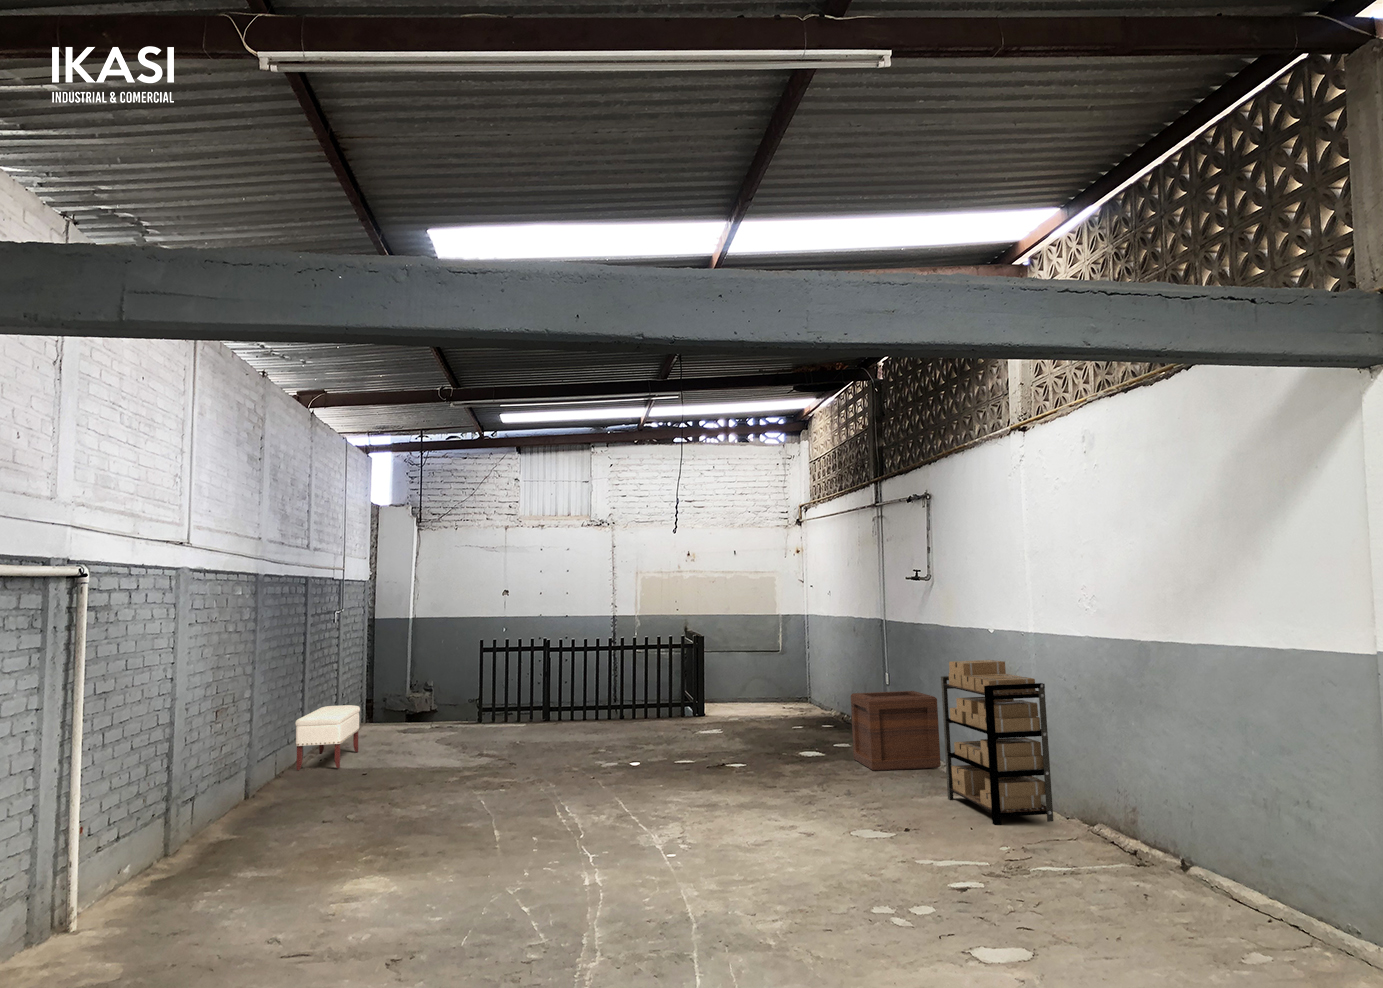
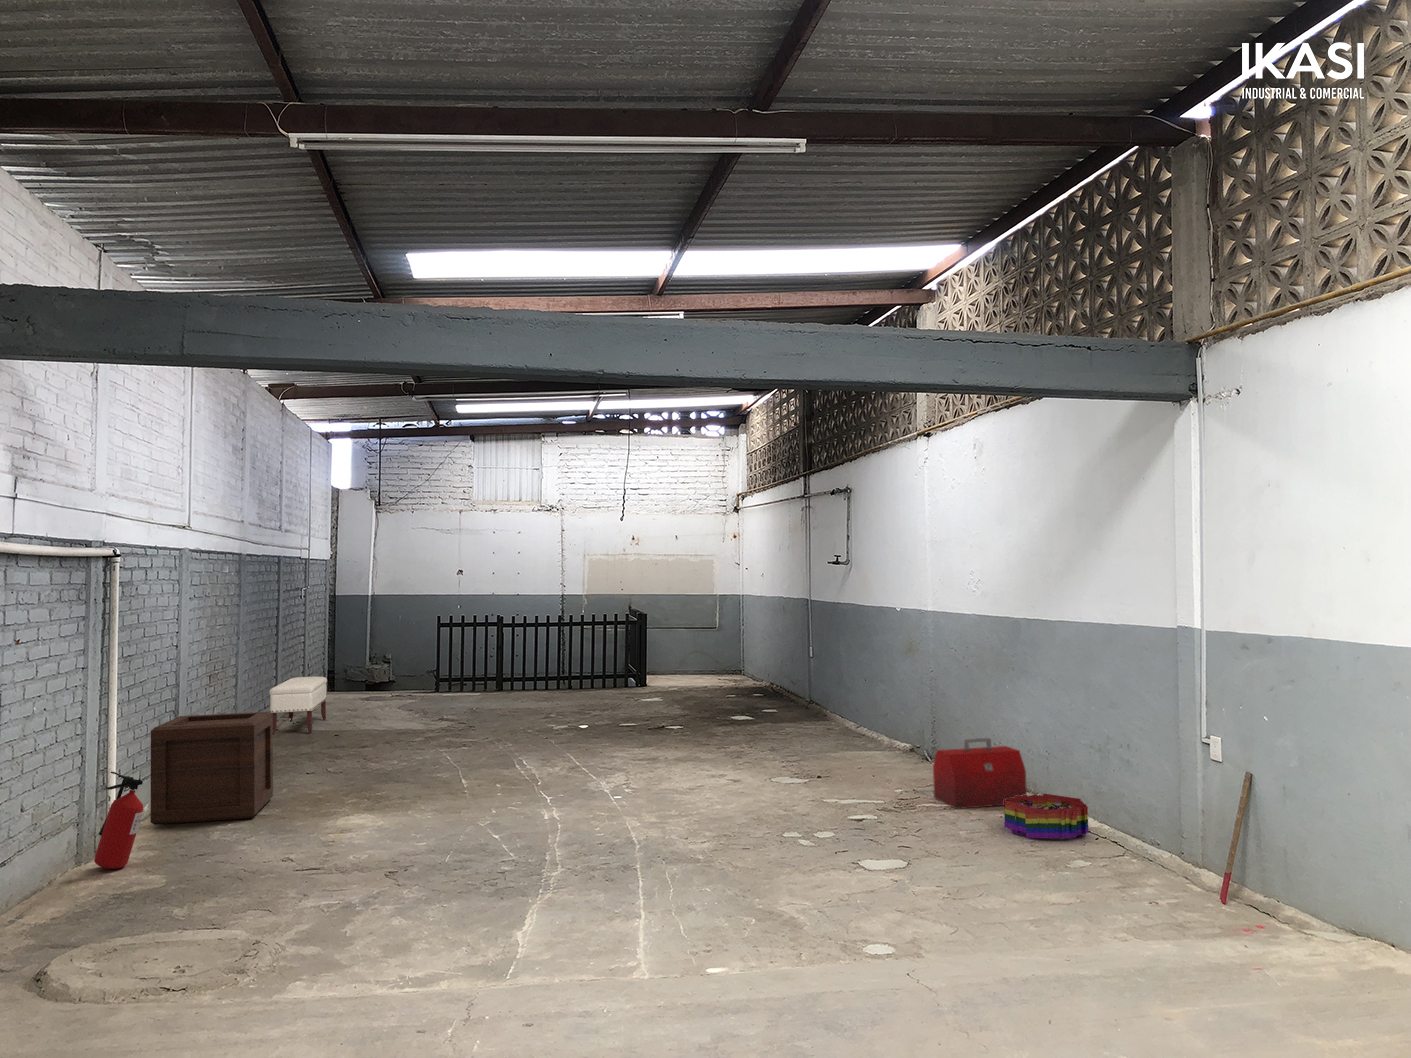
shelving unit: present [941,660,1053,825] -> none [855,634,944,772]
wooden crate: present [851,691,941,771] -> present [151,712,273,825]
toolbox: none [1048,789,1170,879] -> present [933,738,1027,809]
fire extinguisher: none [43,833,104,952] -> present [94,772,143,869]
storage bin: none [1148,864,1264,928] -> present [1004,794,1089,839]

